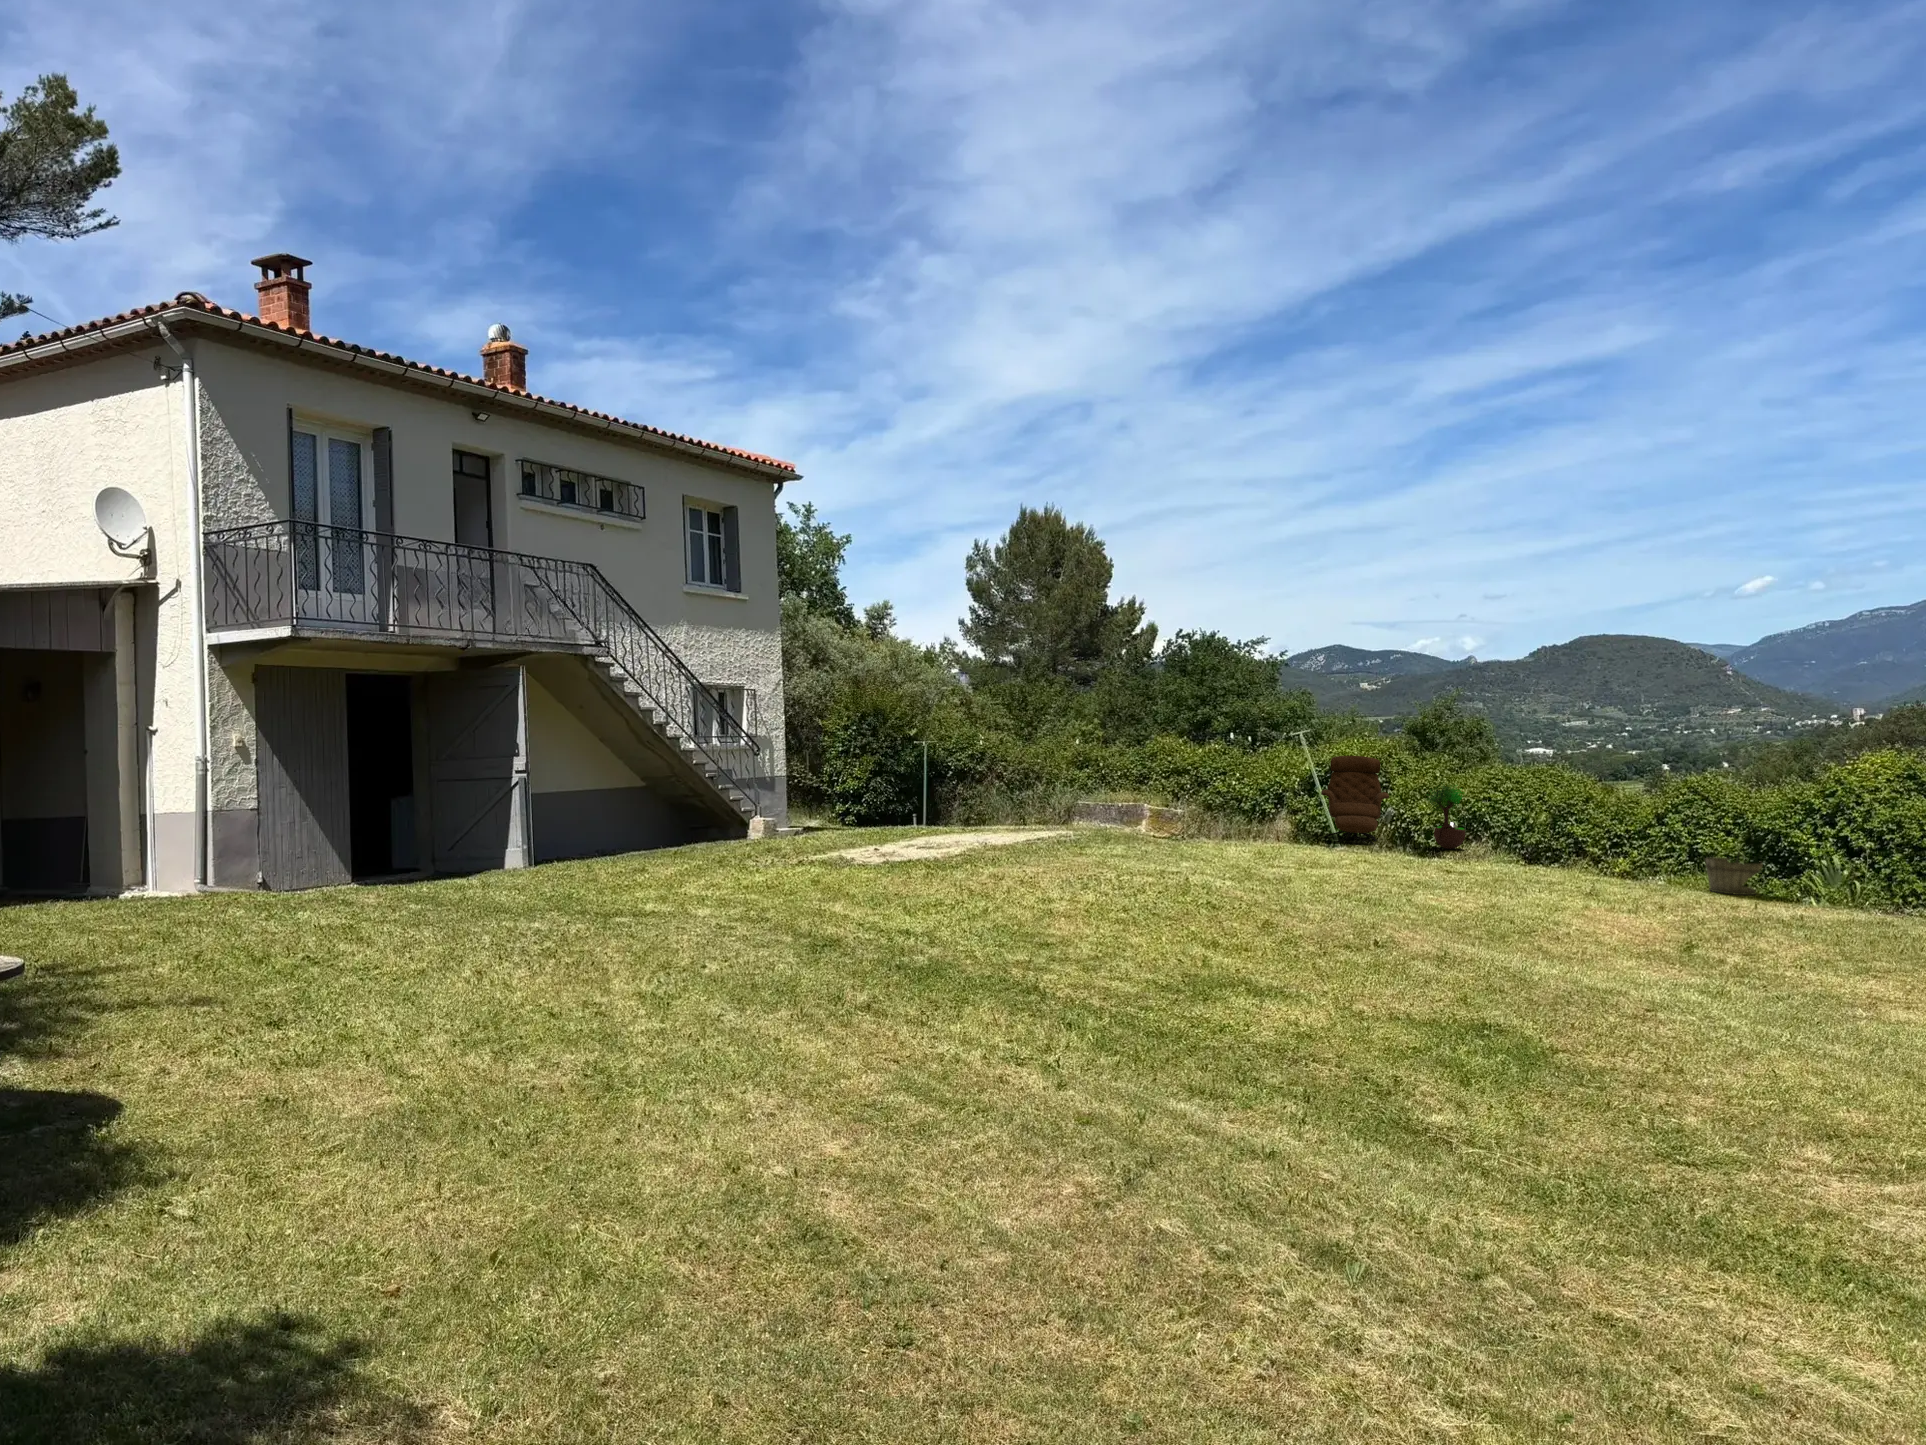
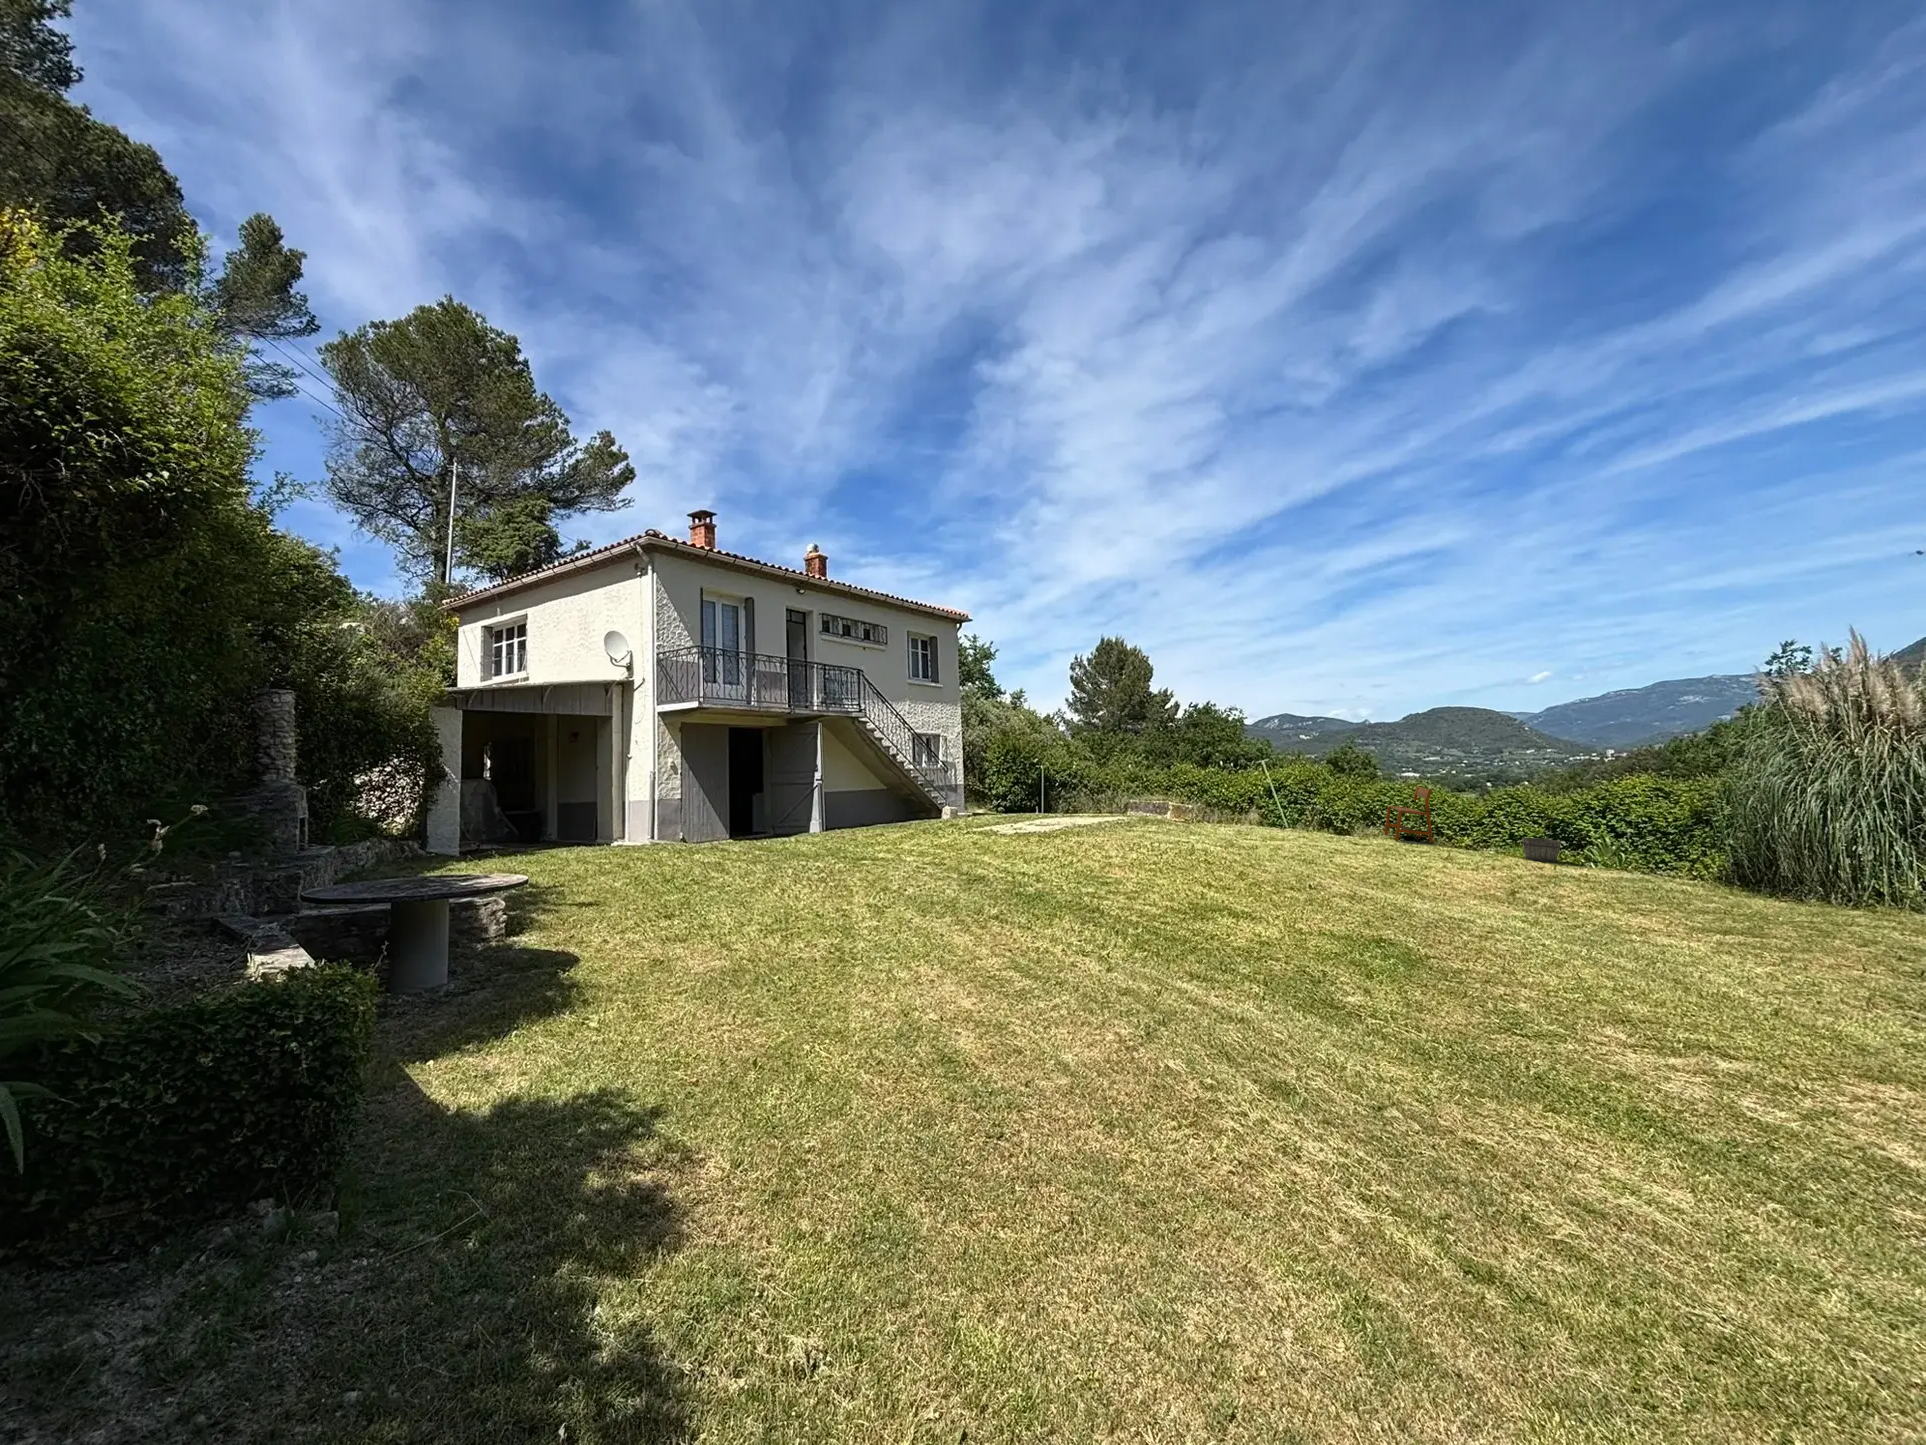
lounge chair: present [1321,756,1389,844] -> none [1276,775,1318,827]
bench: none [1494,774,1570,868] -> present [1385,786,1433,843]
potted tree: present [1427,785,1465,849] -> none [1339,789,1366,831]

